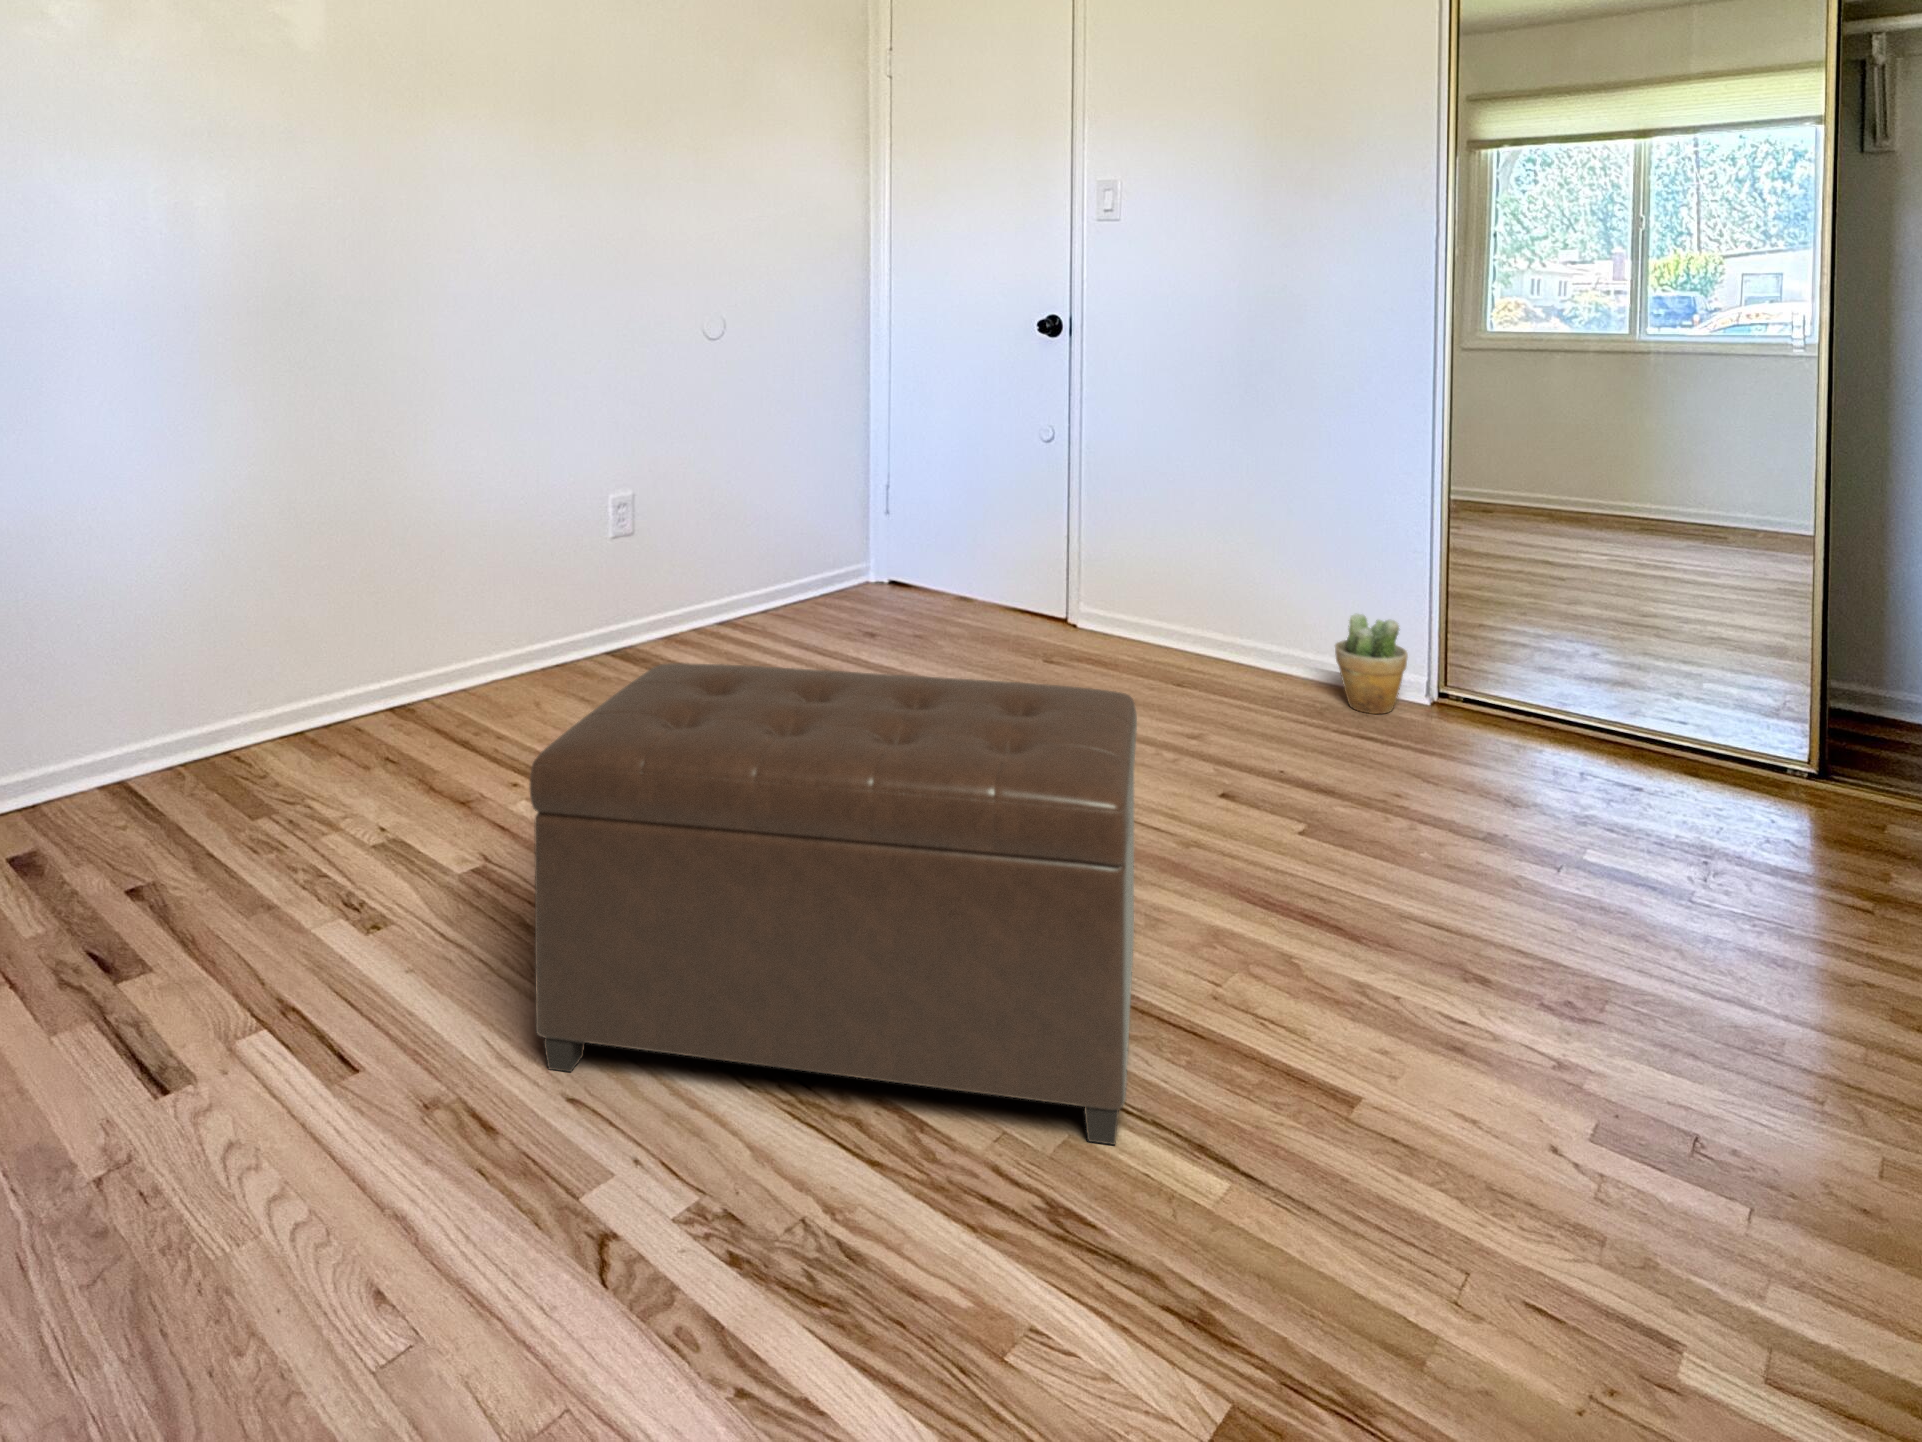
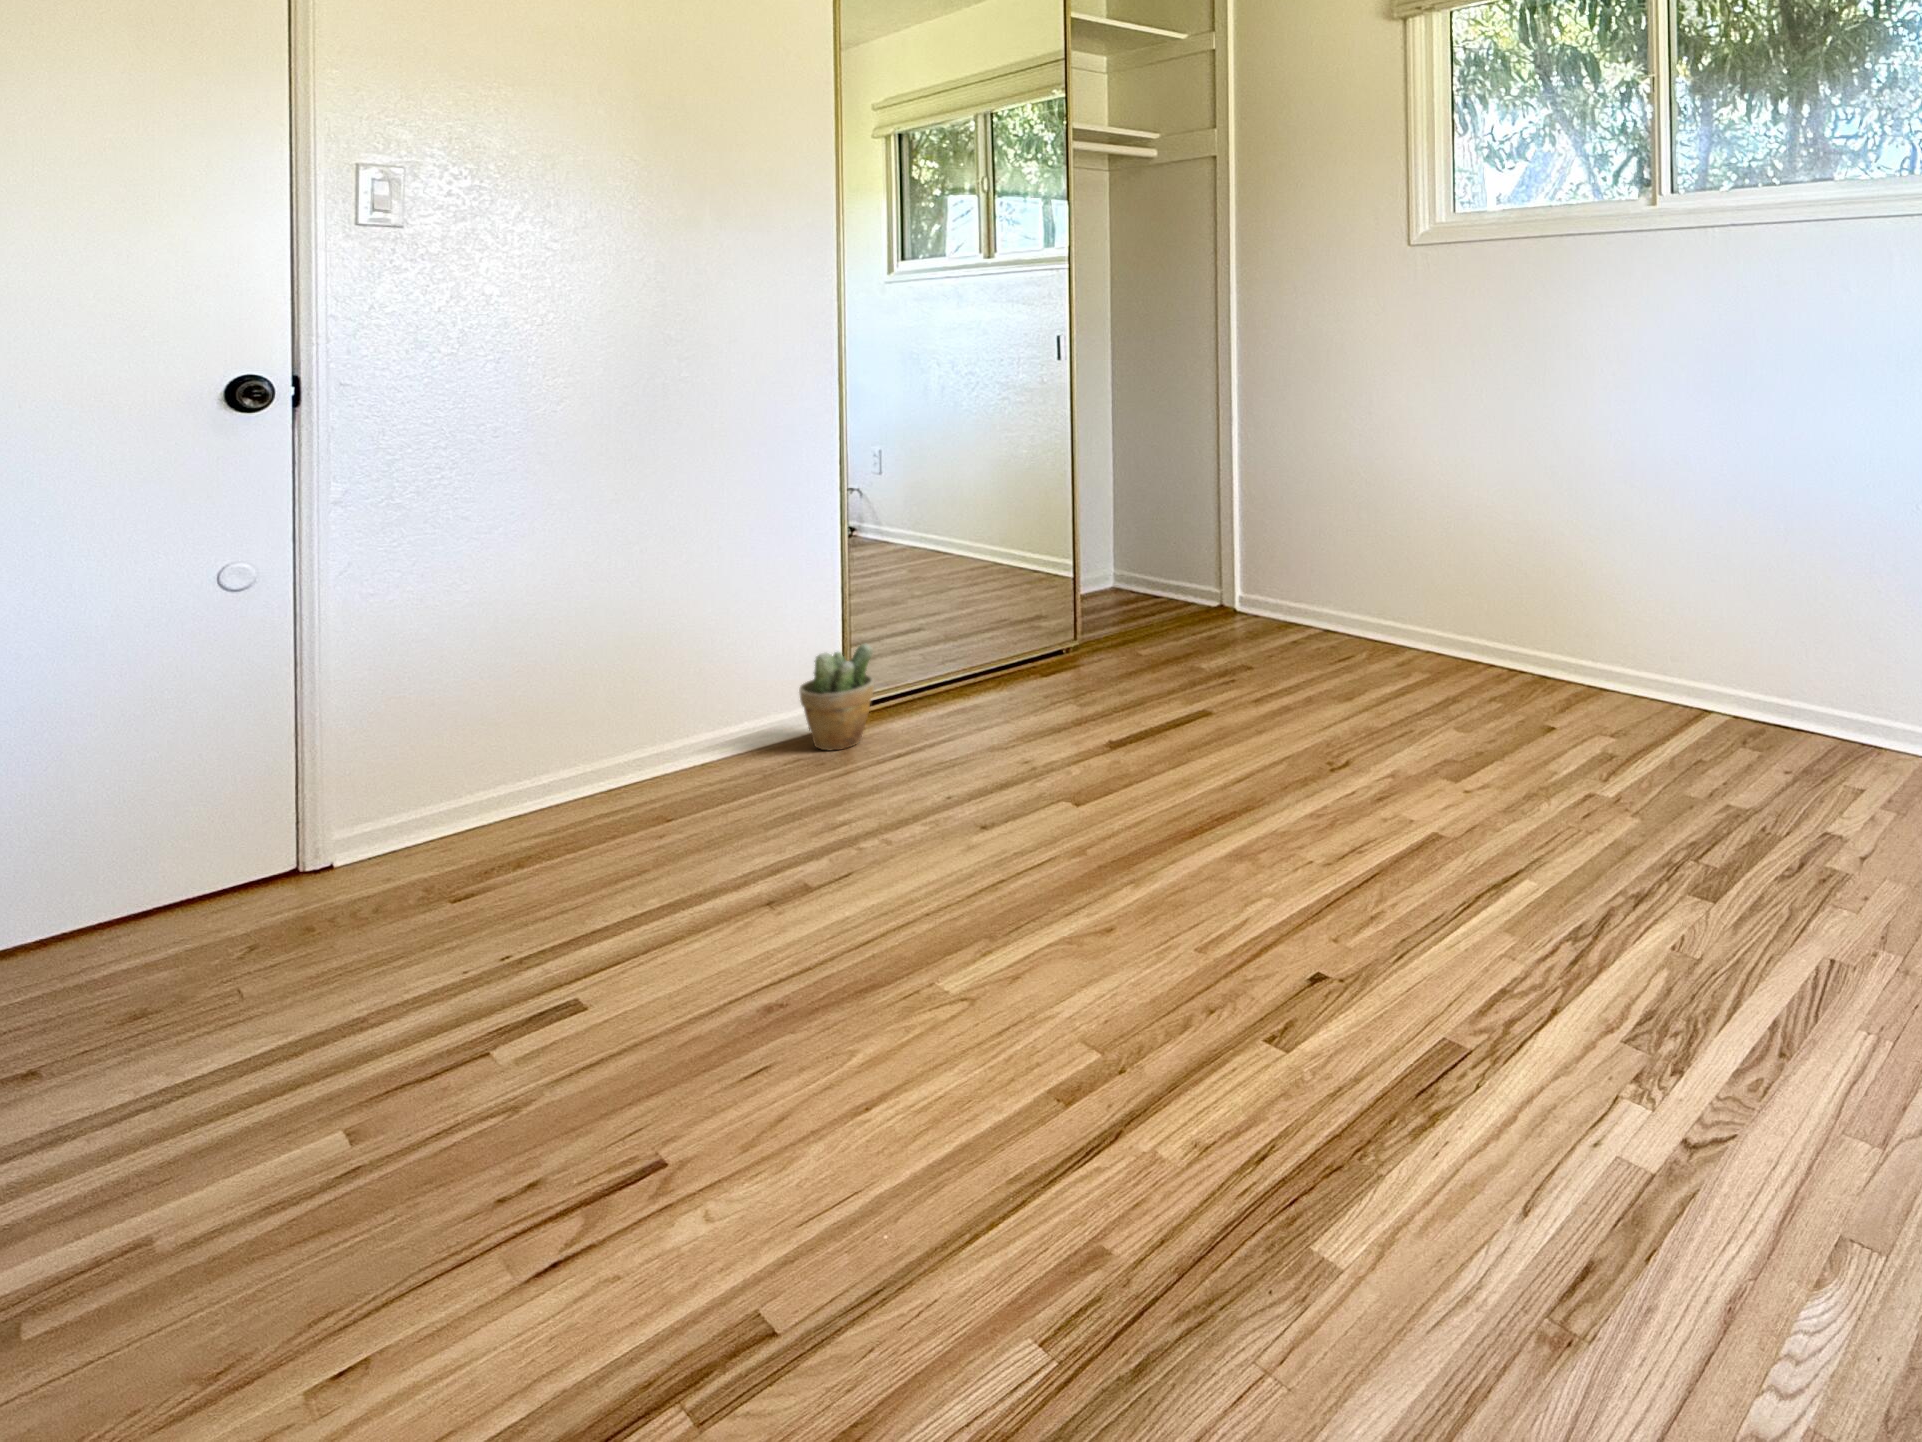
ottoman: present [530,663,1137,1145] -> none [1141,656,1514,1243]

